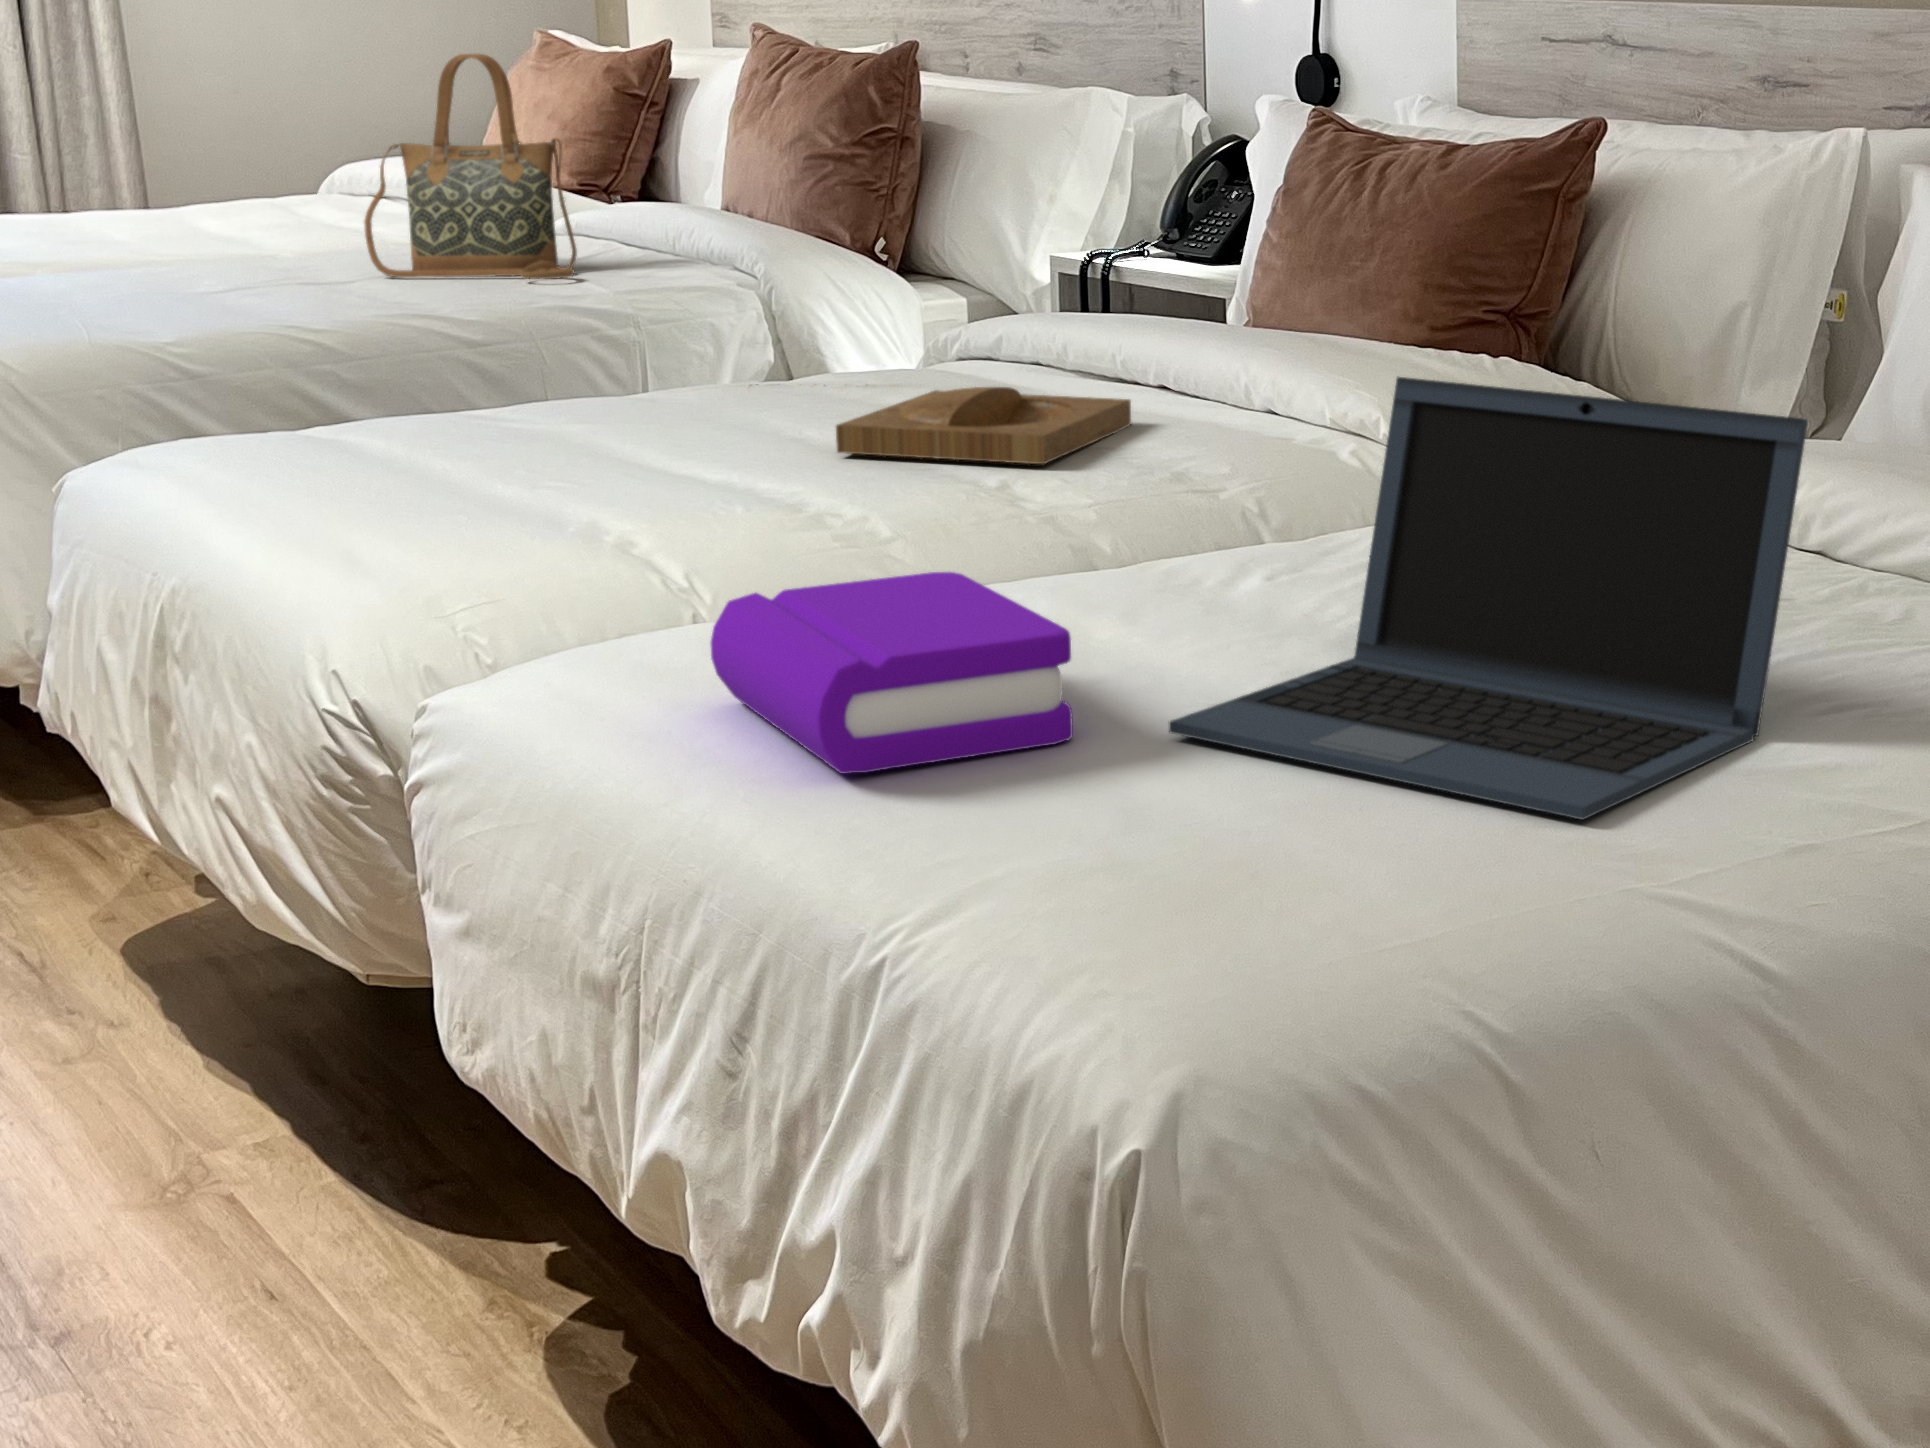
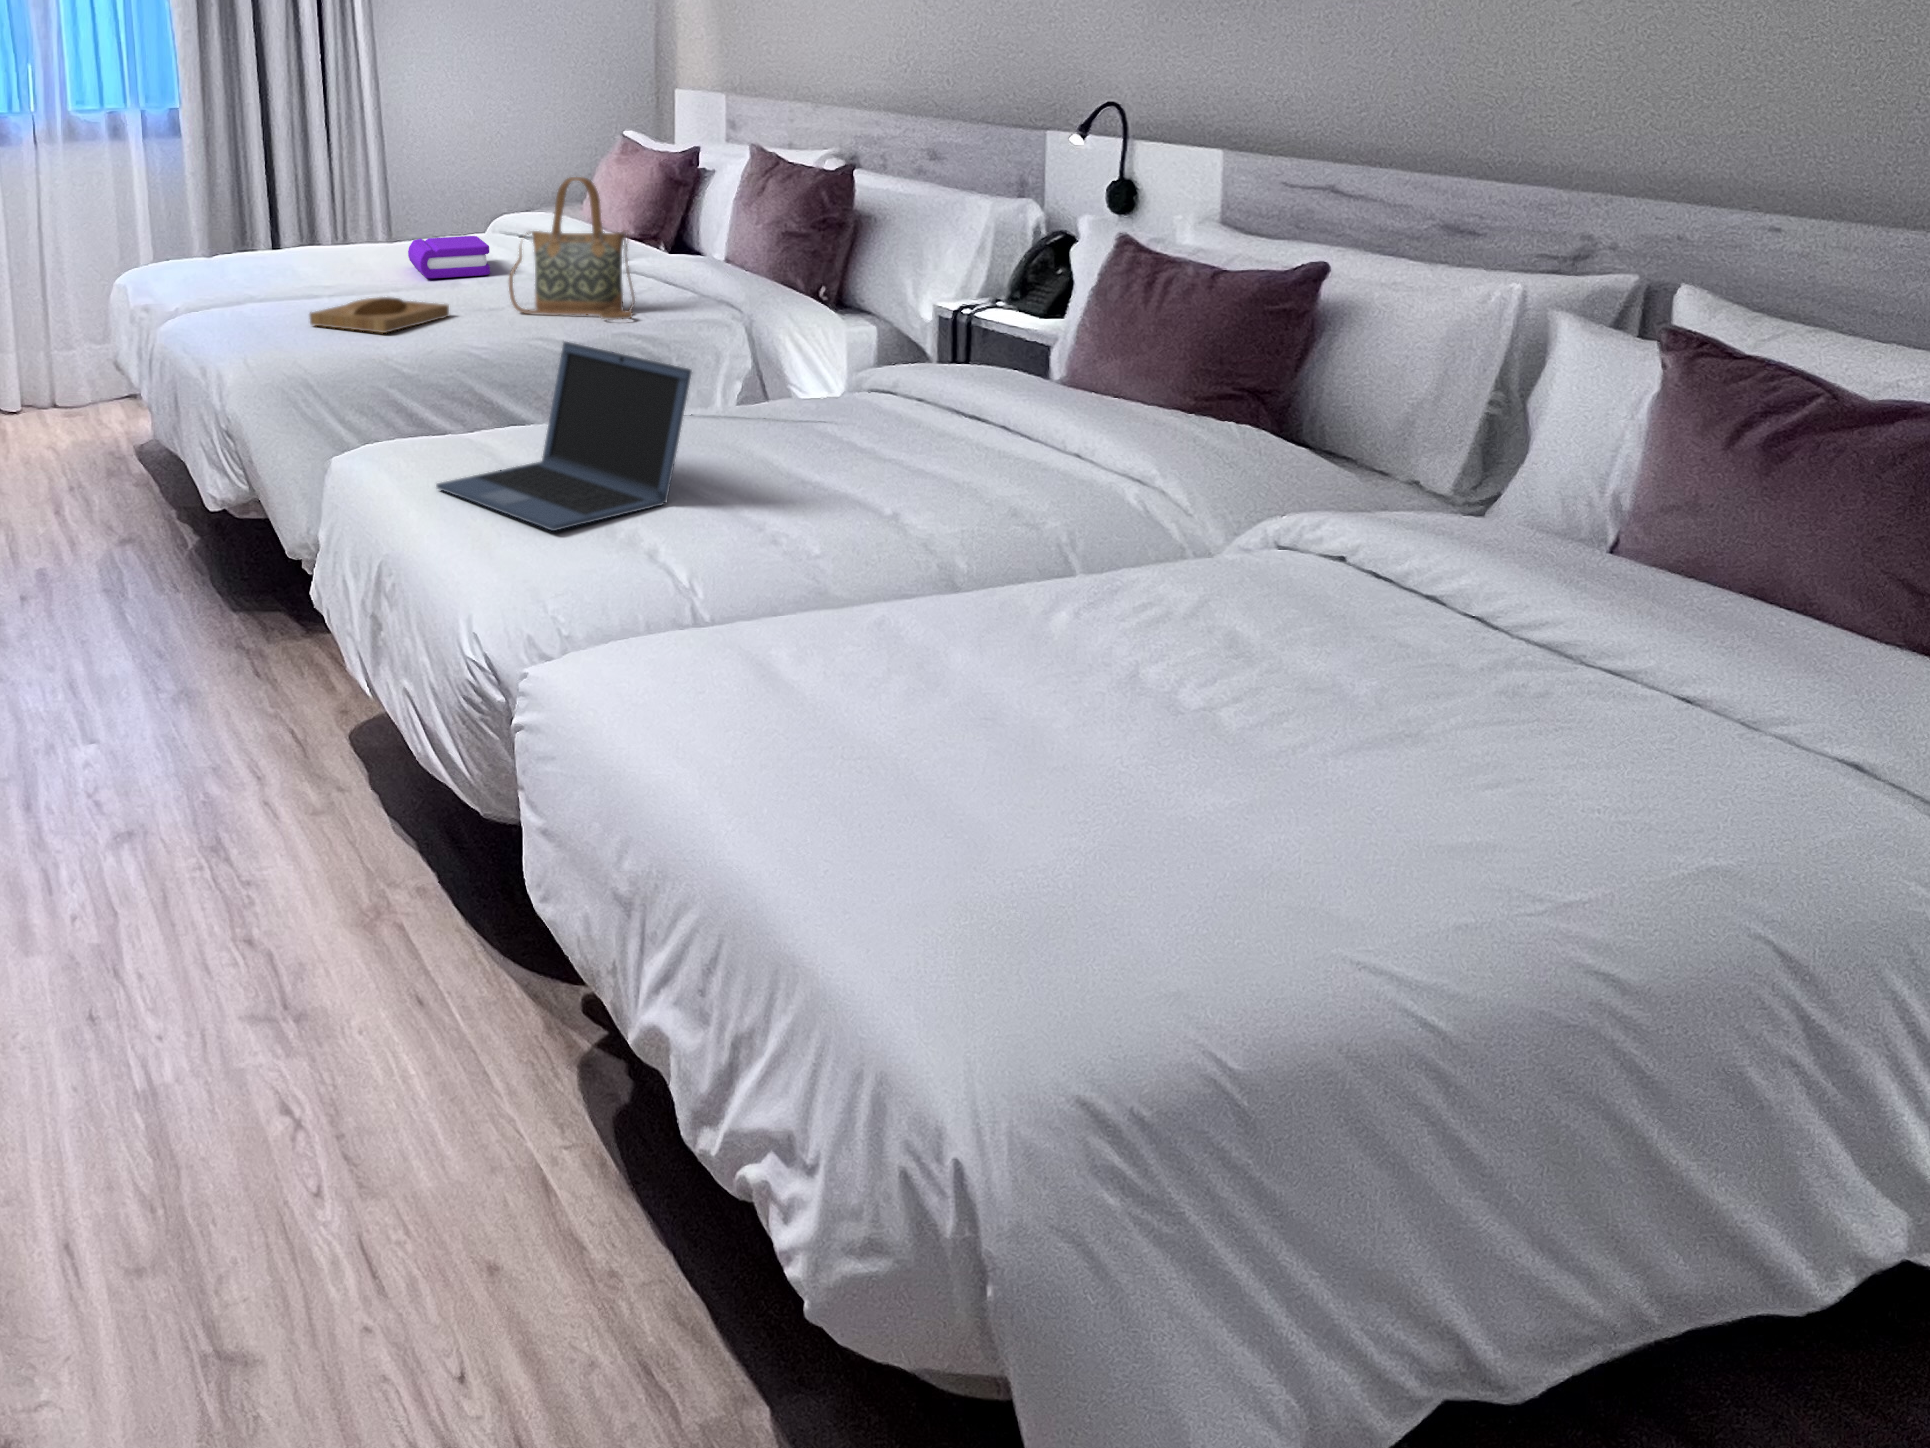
laptop: present [1169,377,1808,820] -> present [436,342,692,531]
tray: present [836,387,1131,464] -> present [310,297,449,333]
book: present [710,572,1073,774] -> present [408,236,490,278]

